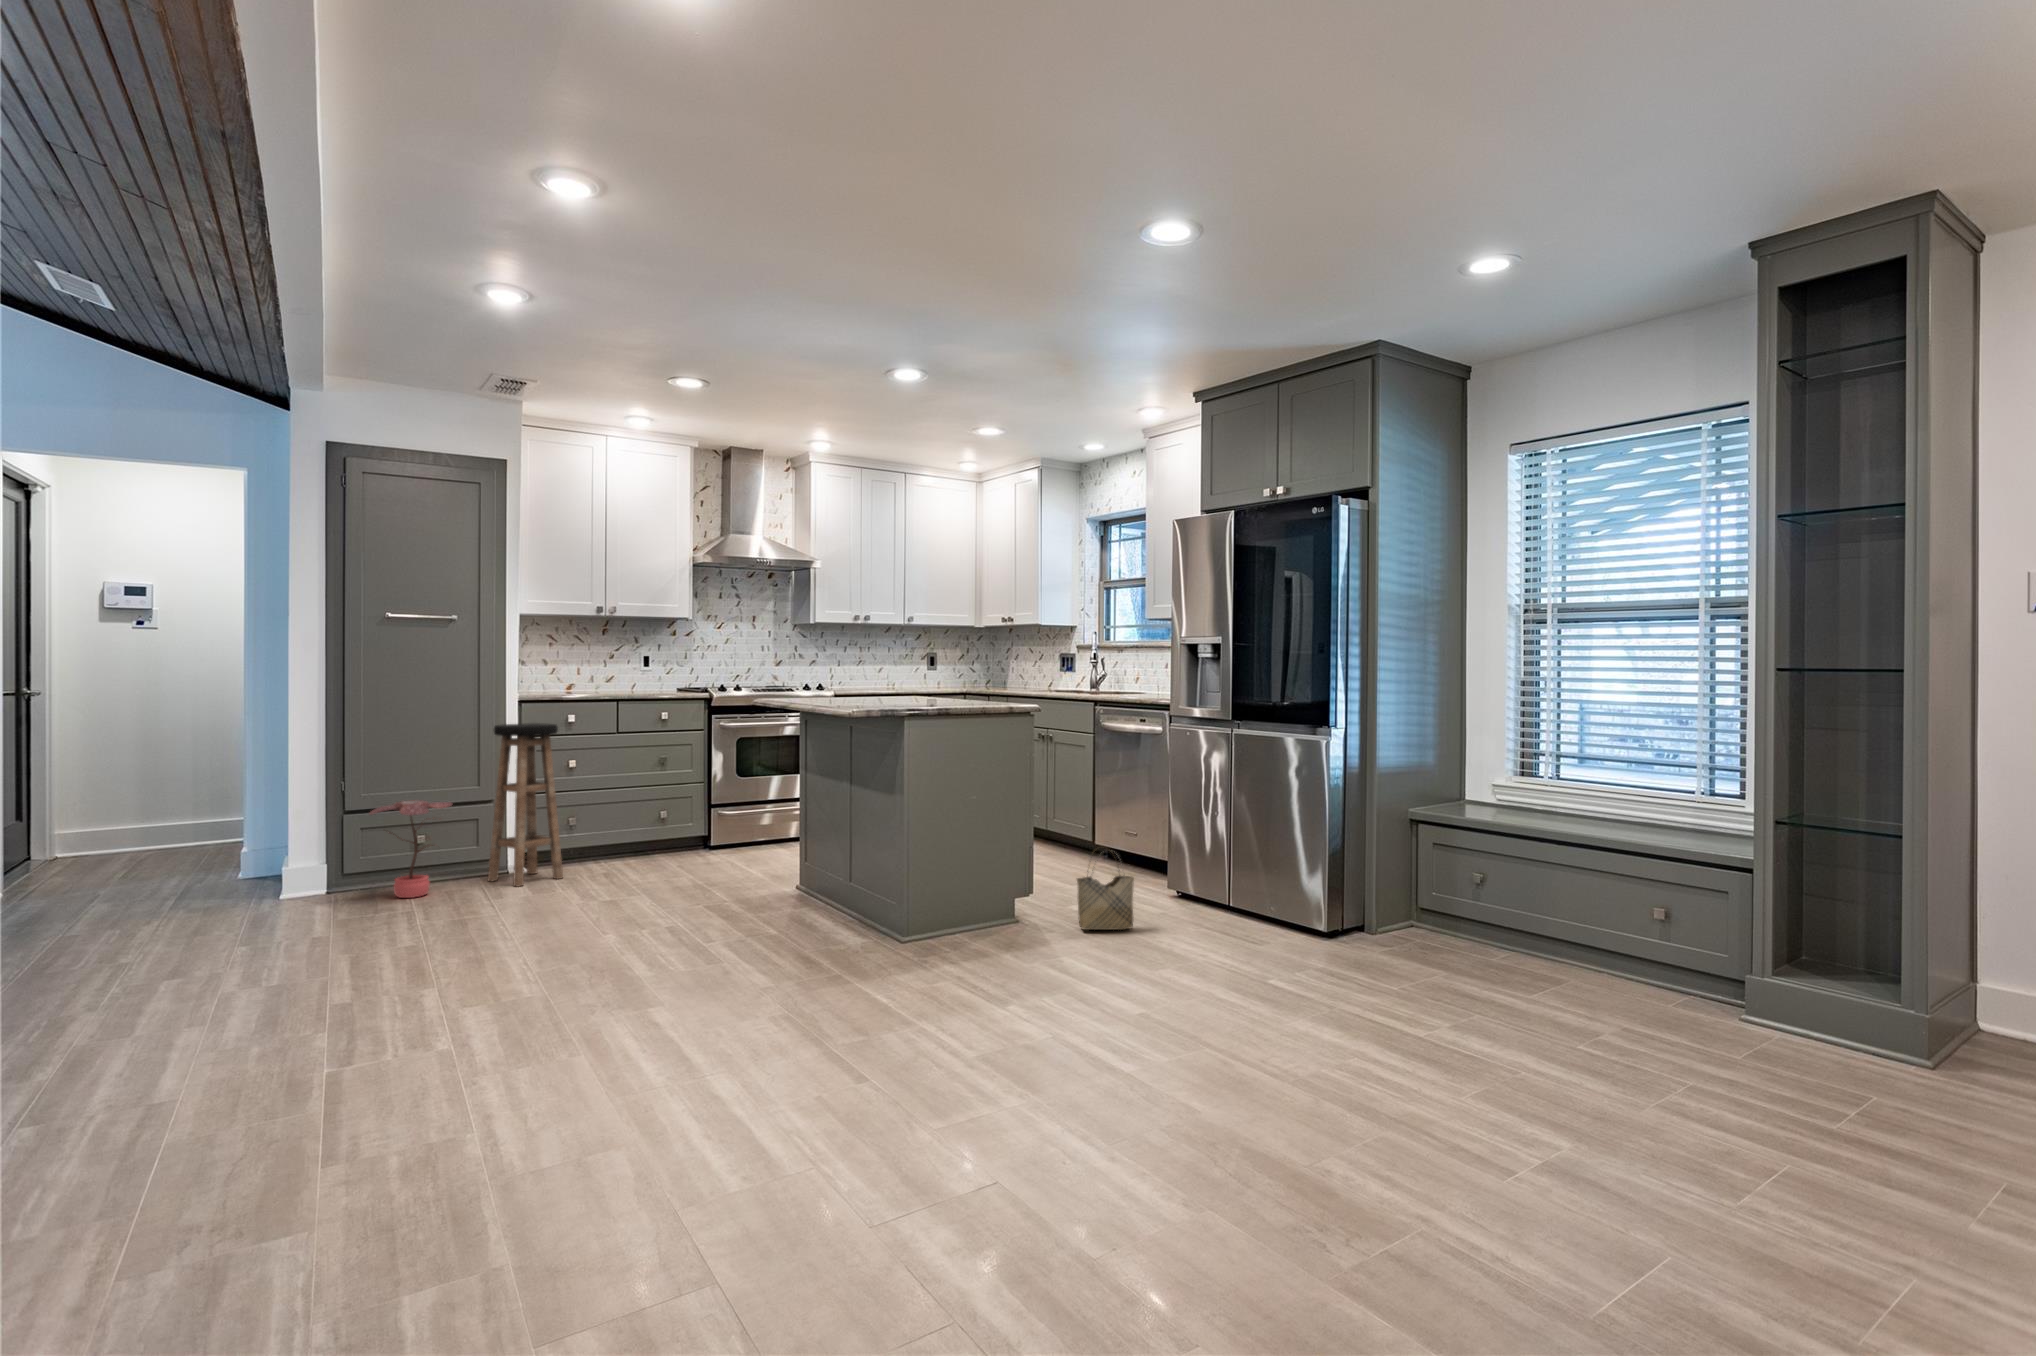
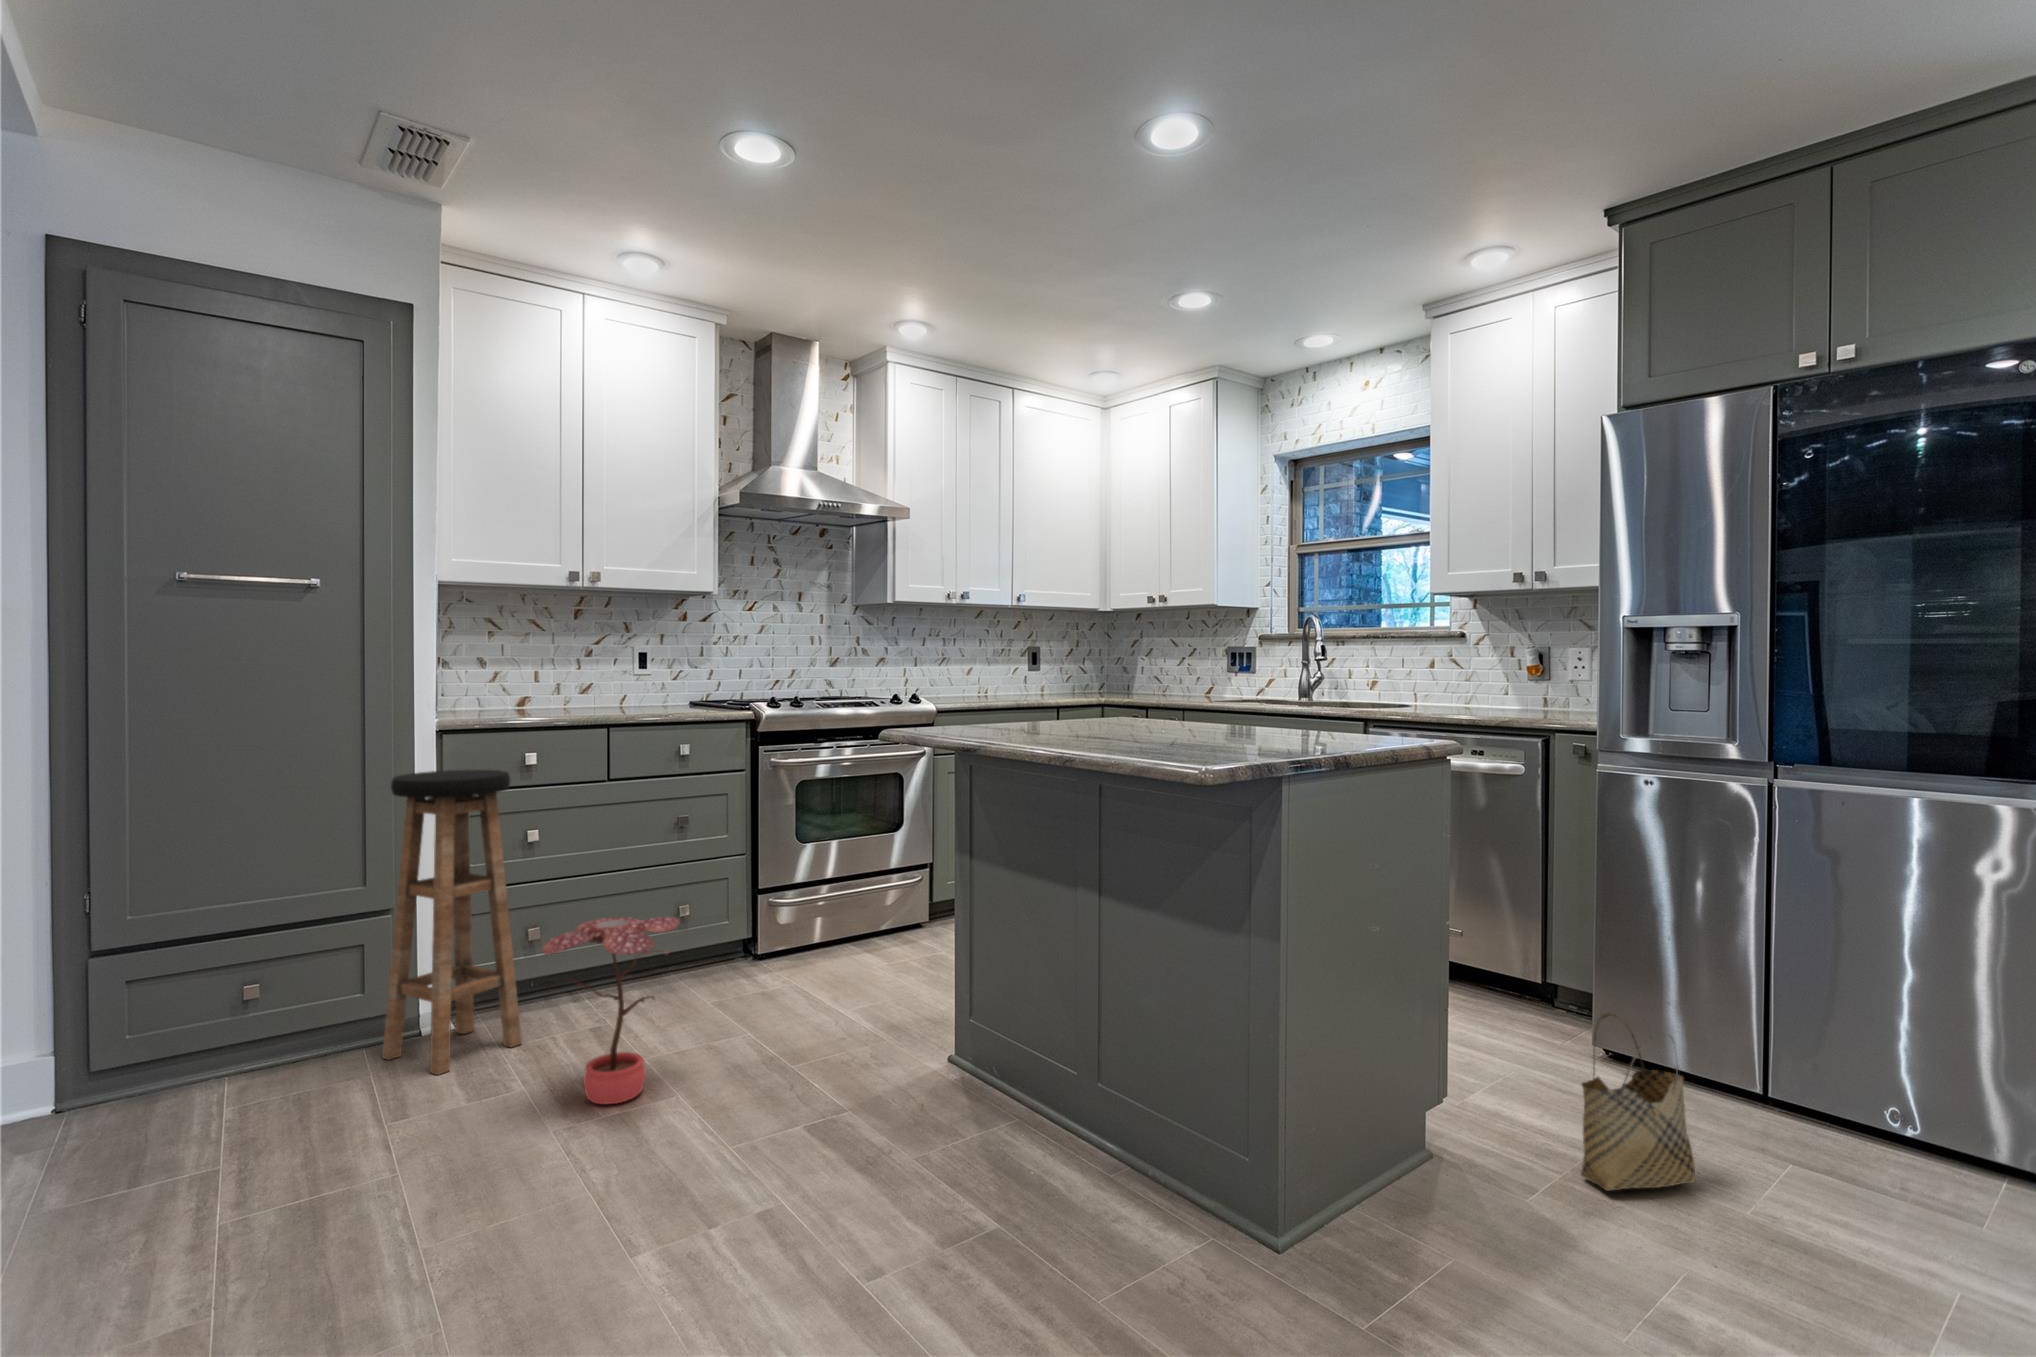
potted plant: present [370,800,452,898] -> present [542,917,680,1104]

